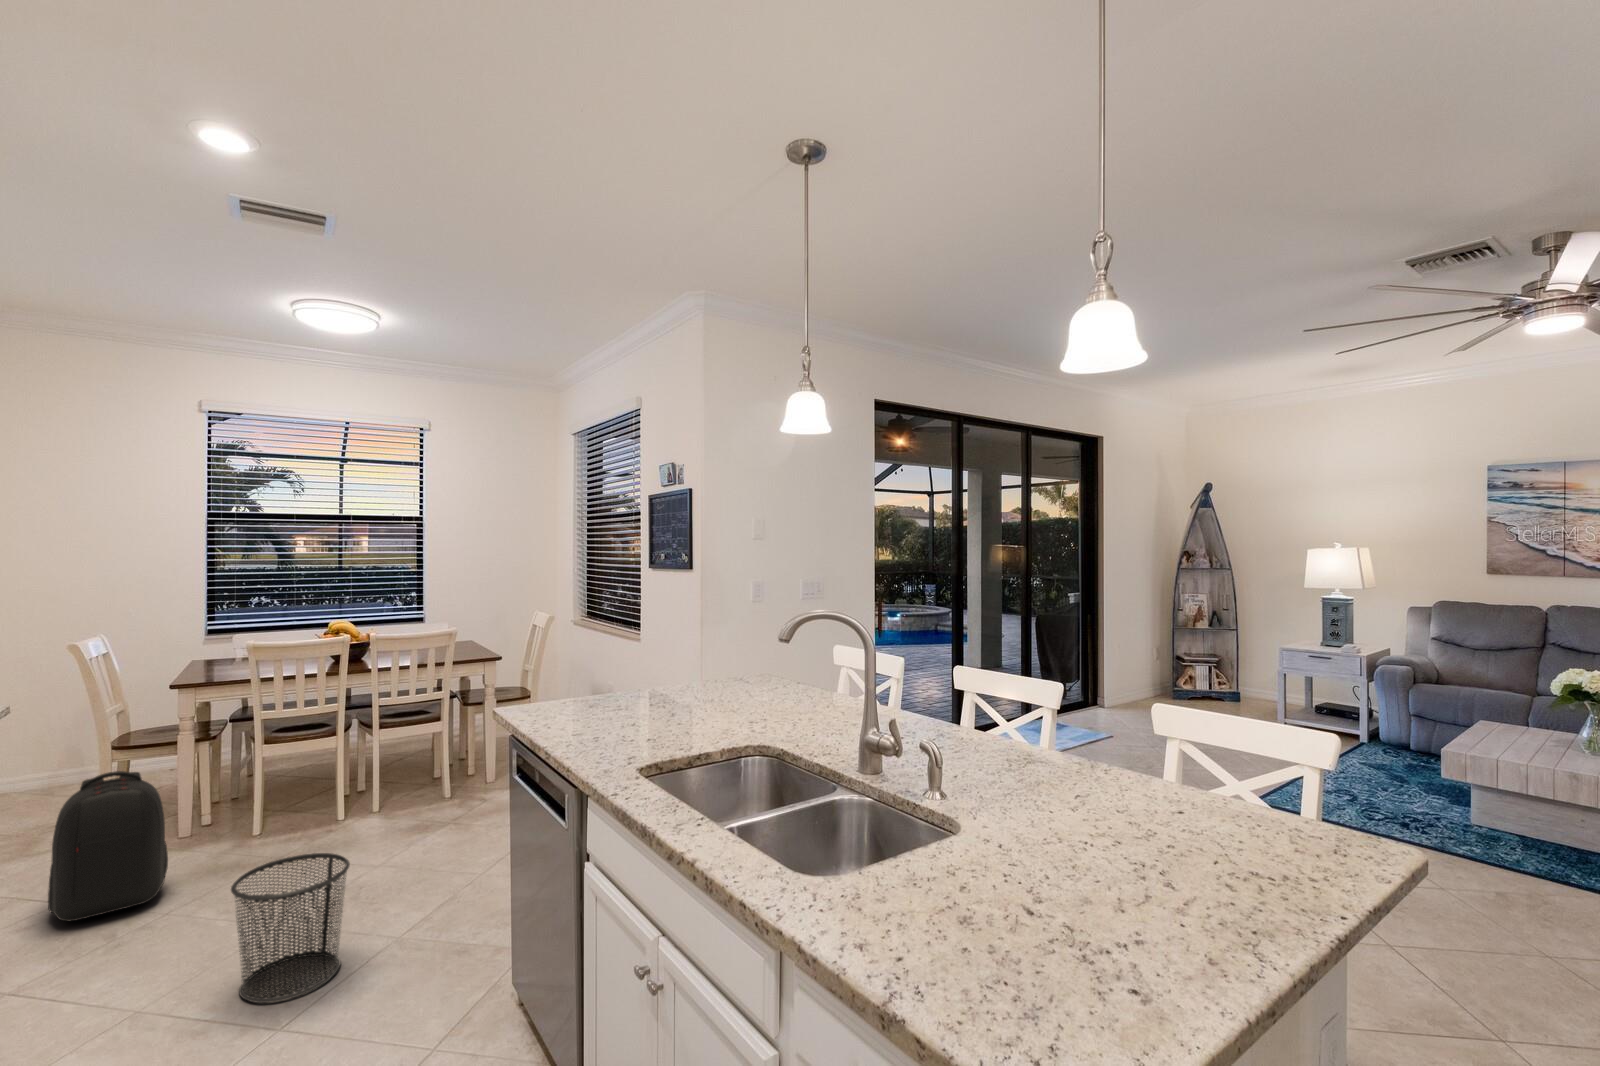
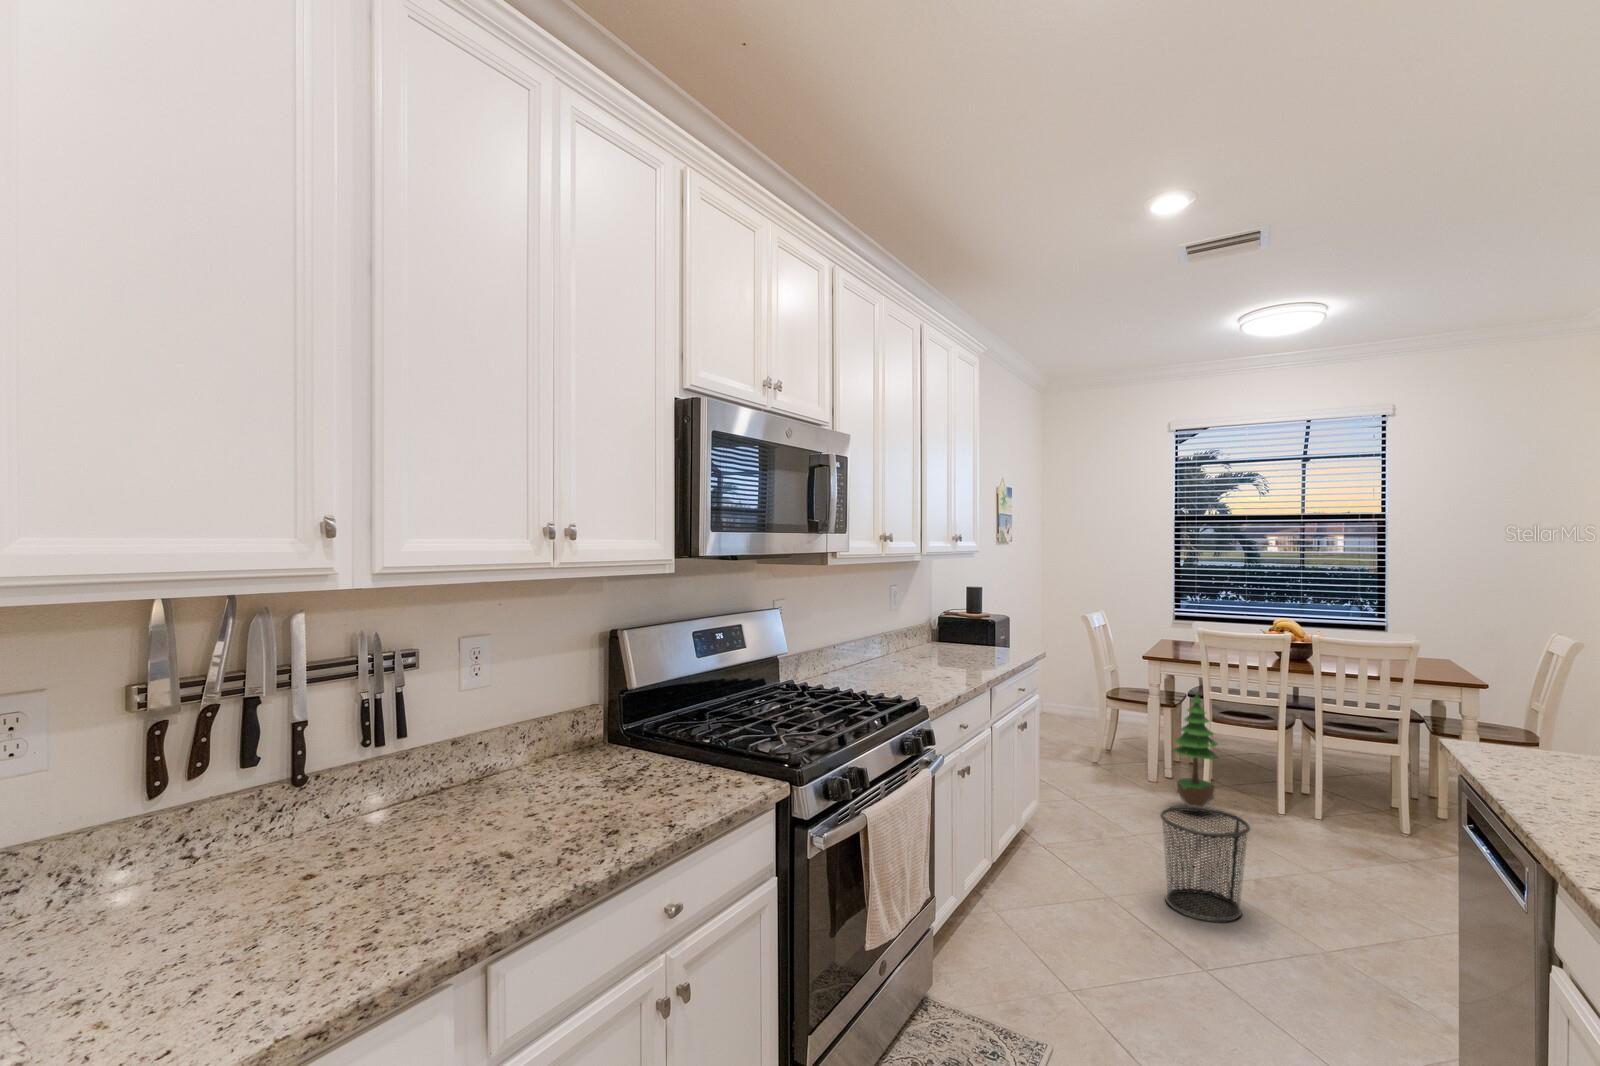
potted tree: none [216,717,279,858] -> present [1173,693,1219,812]
backpack: present [48,771,168,921] -> none [1069,711,1138,815]

